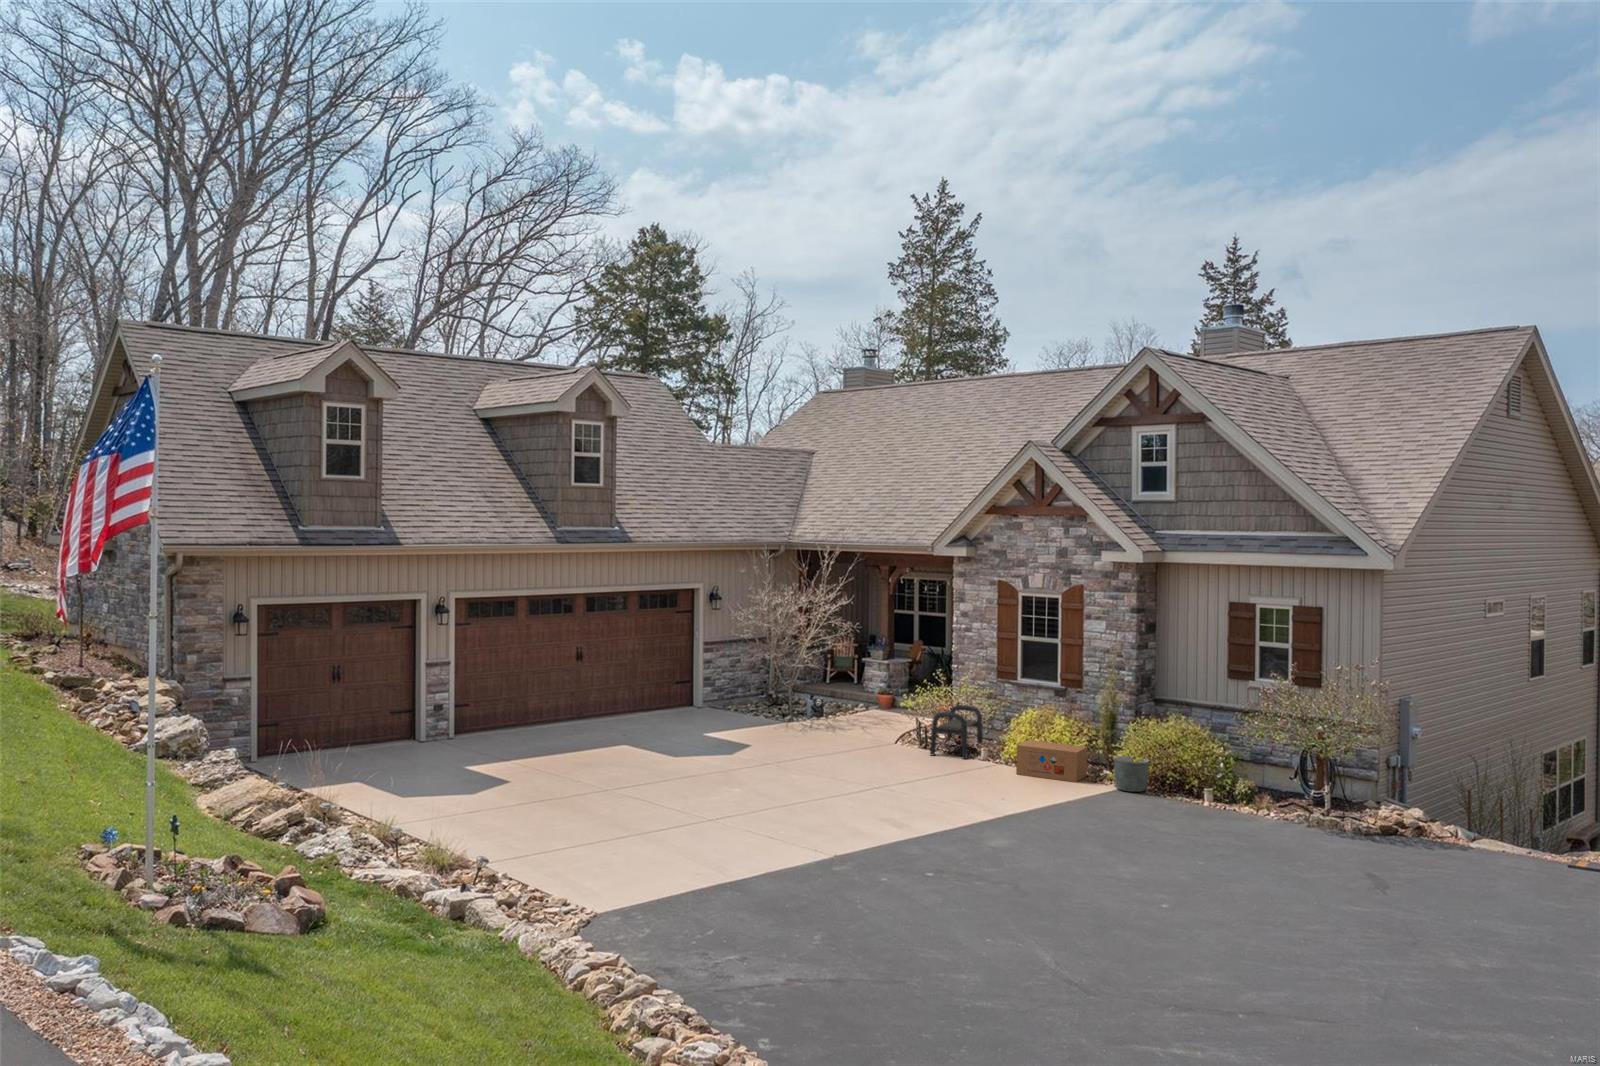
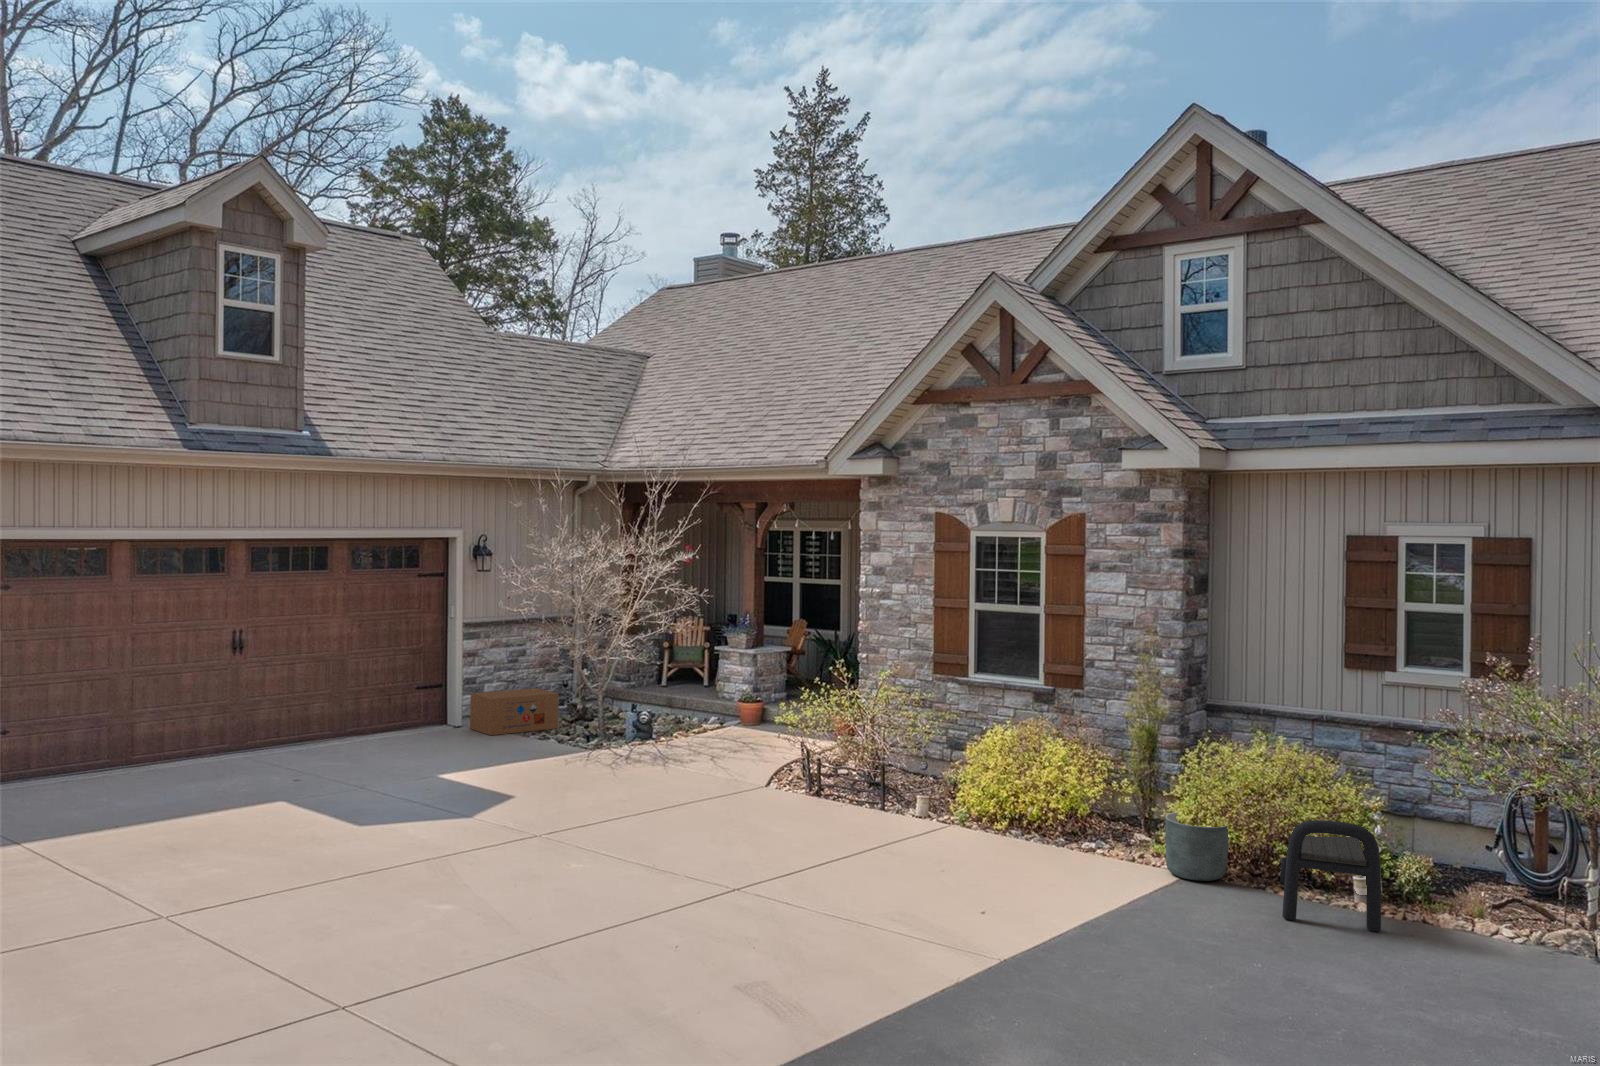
bench: present [930,705,983,759] -> present [1280,820,1381,931]
cardboard box: present [1016,740,1087,782] -> present [470,688,559,735]

